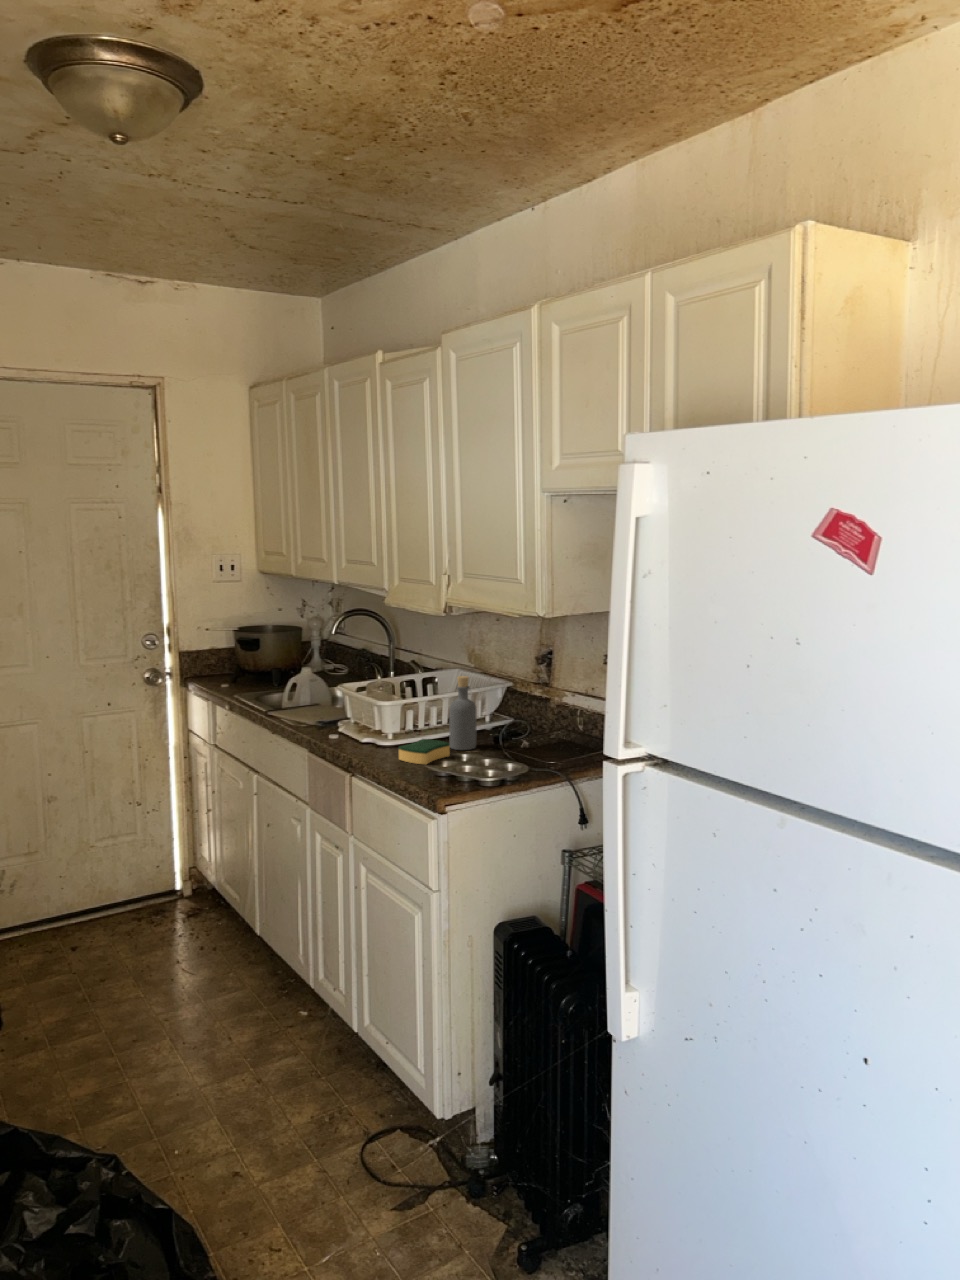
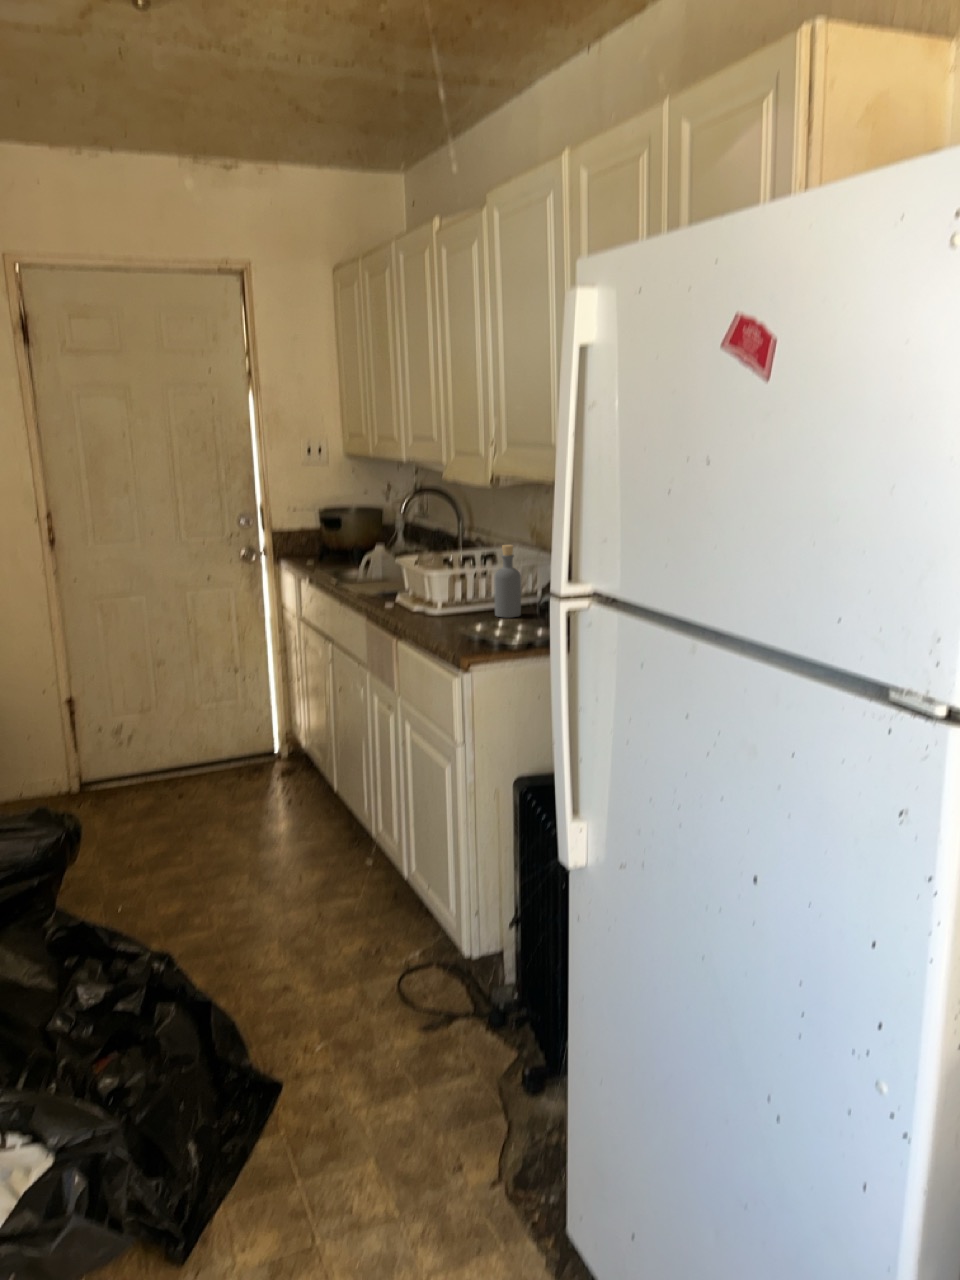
sponge: present [399,739,450,764] -> none [440,605,491,628]

